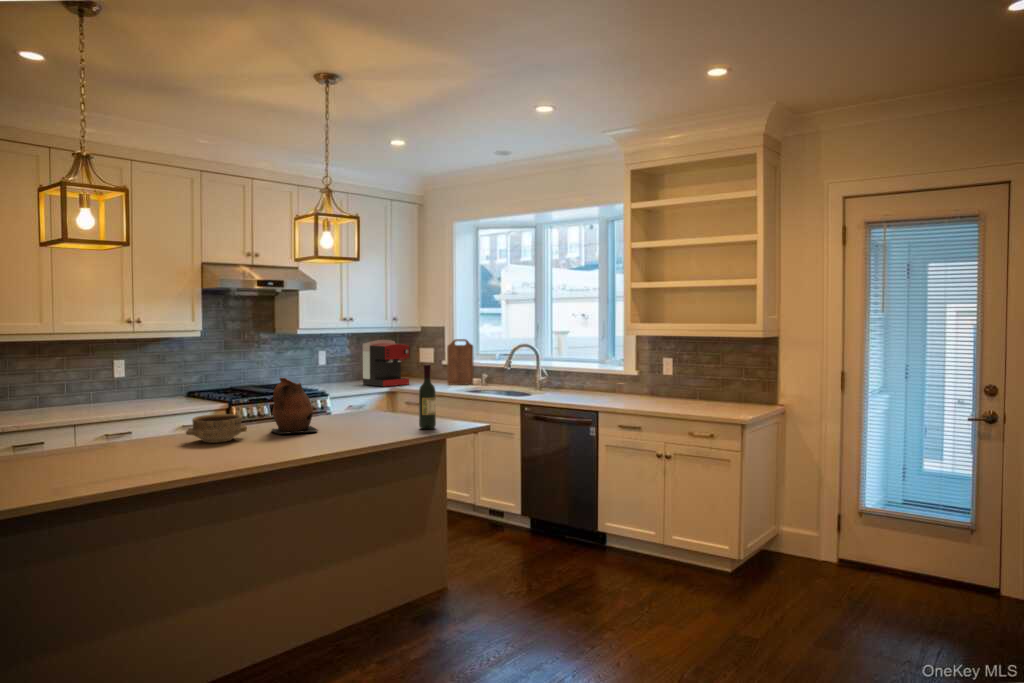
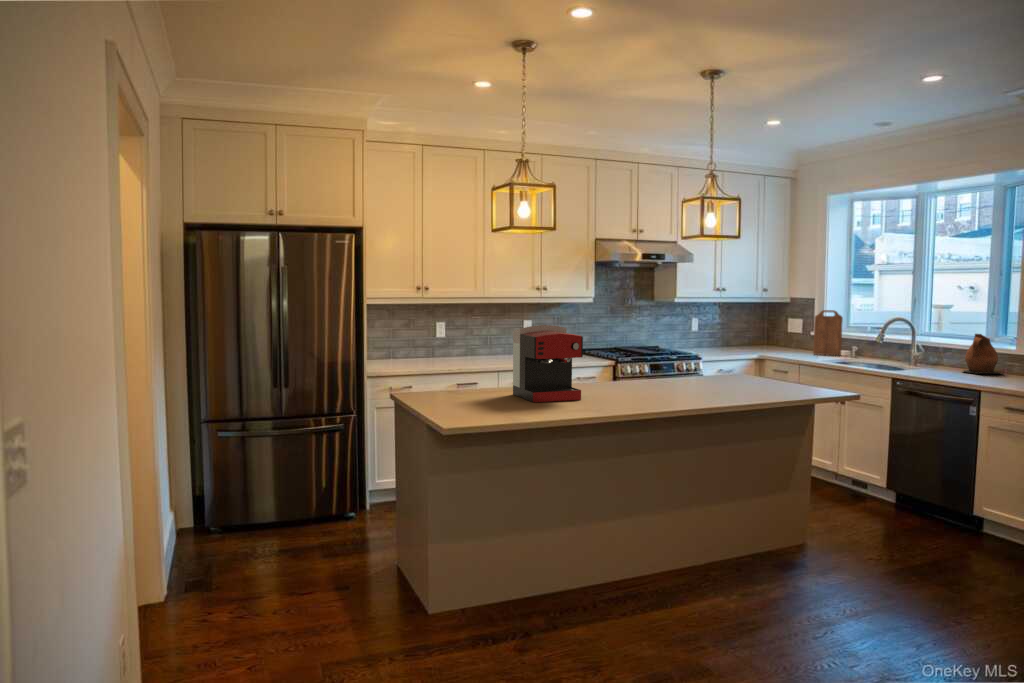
coffee maker: present [363,340,410,387] -> present [513,325,583,402]
wine bottle: present [419,364,436,429] -> none [789,333,806,391]
ceramic pitcher: present [271,378,318,434] -> present [964,334,1003,374]
ceramic bowl: present [186,414,247,443] -> none [600,366,644,388]

